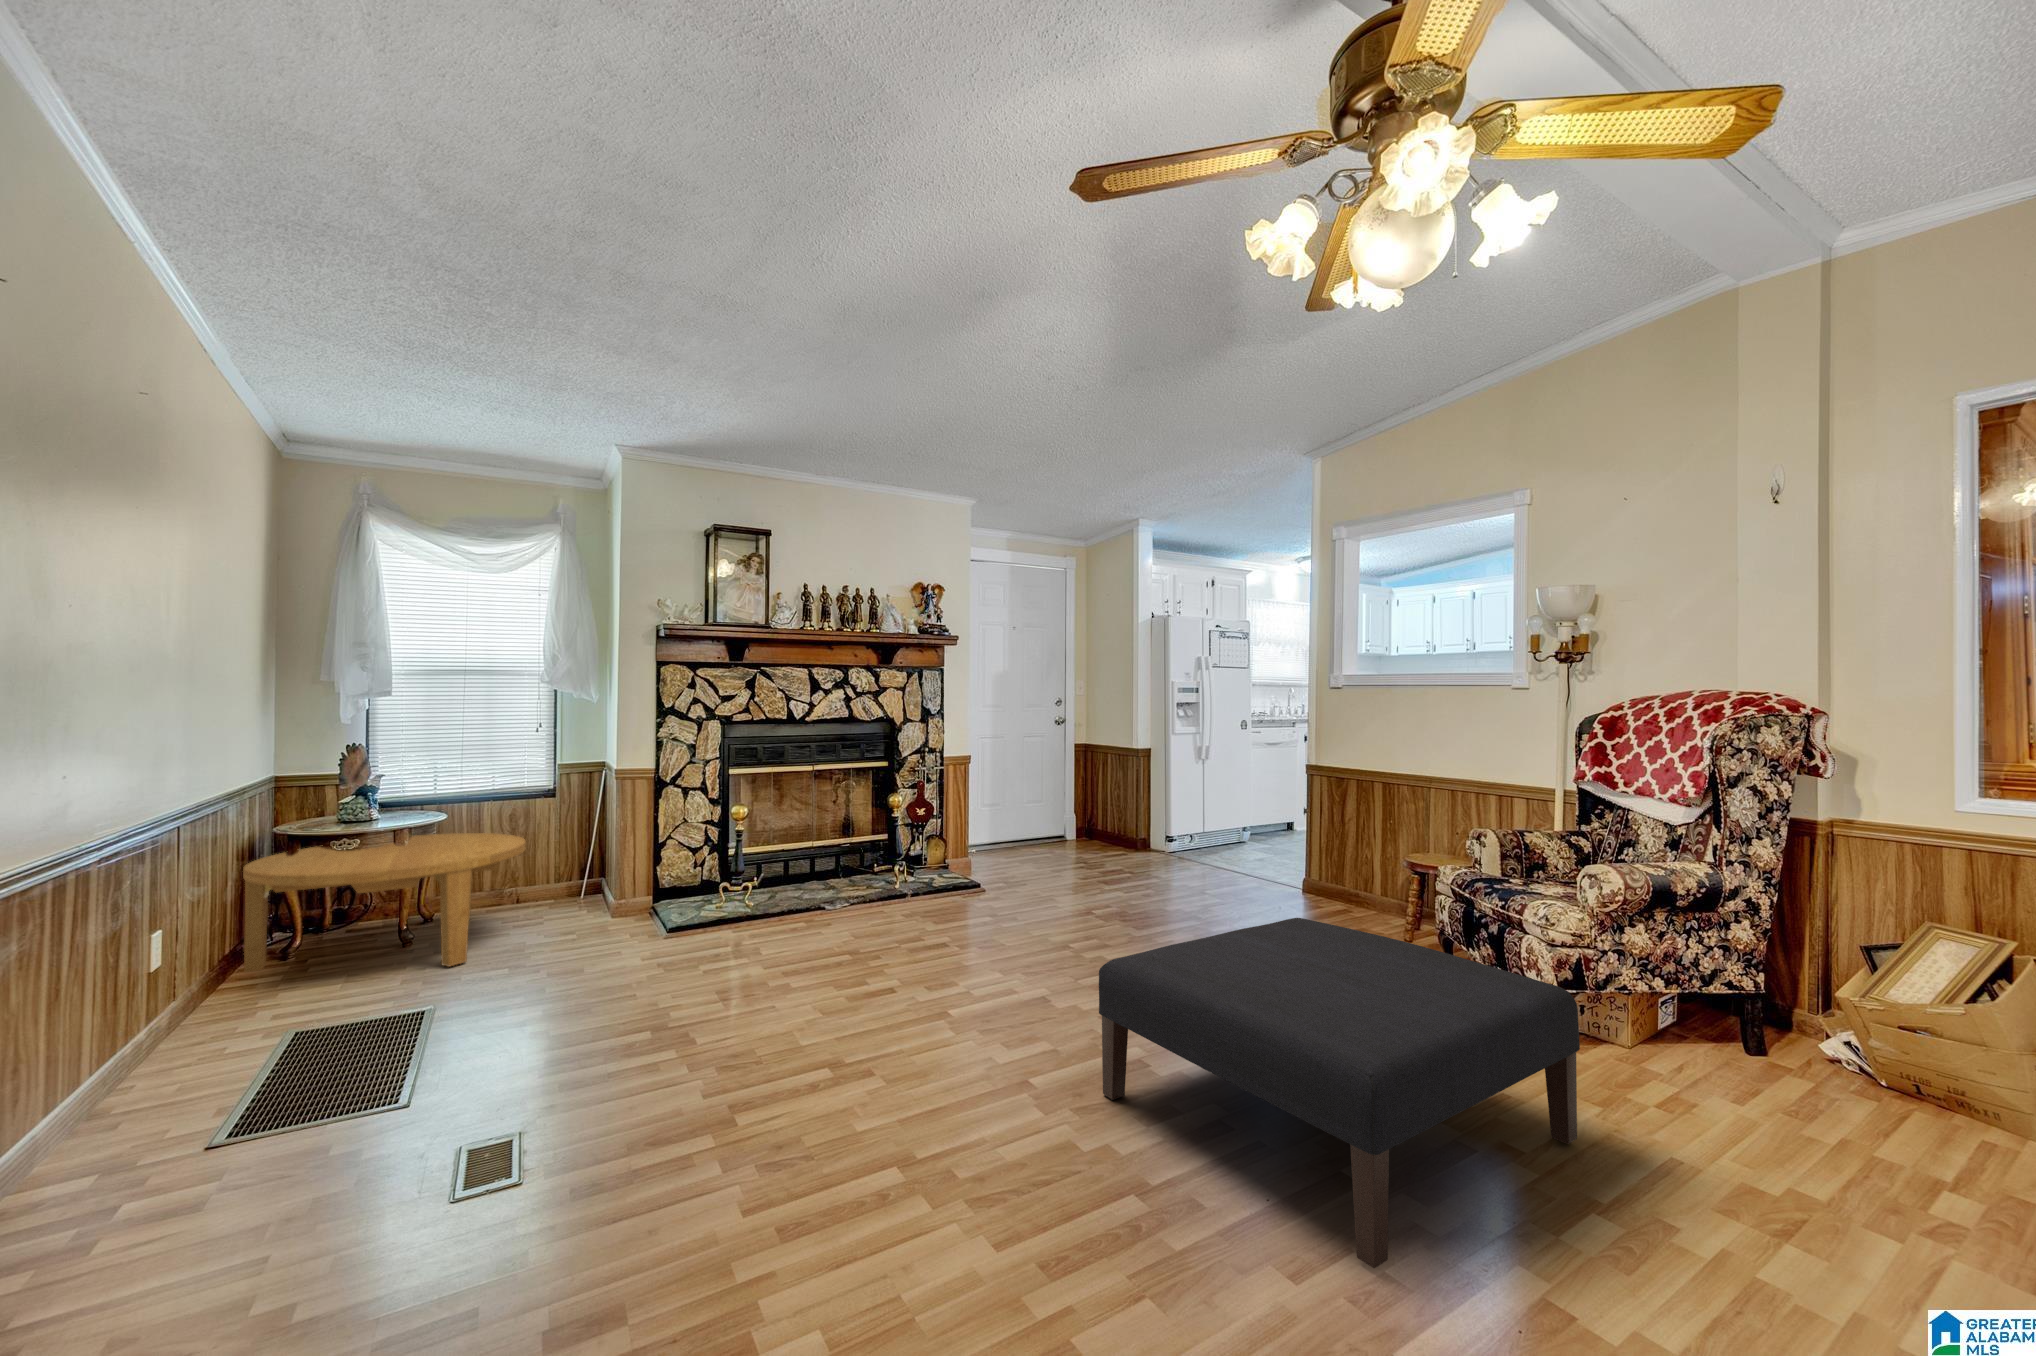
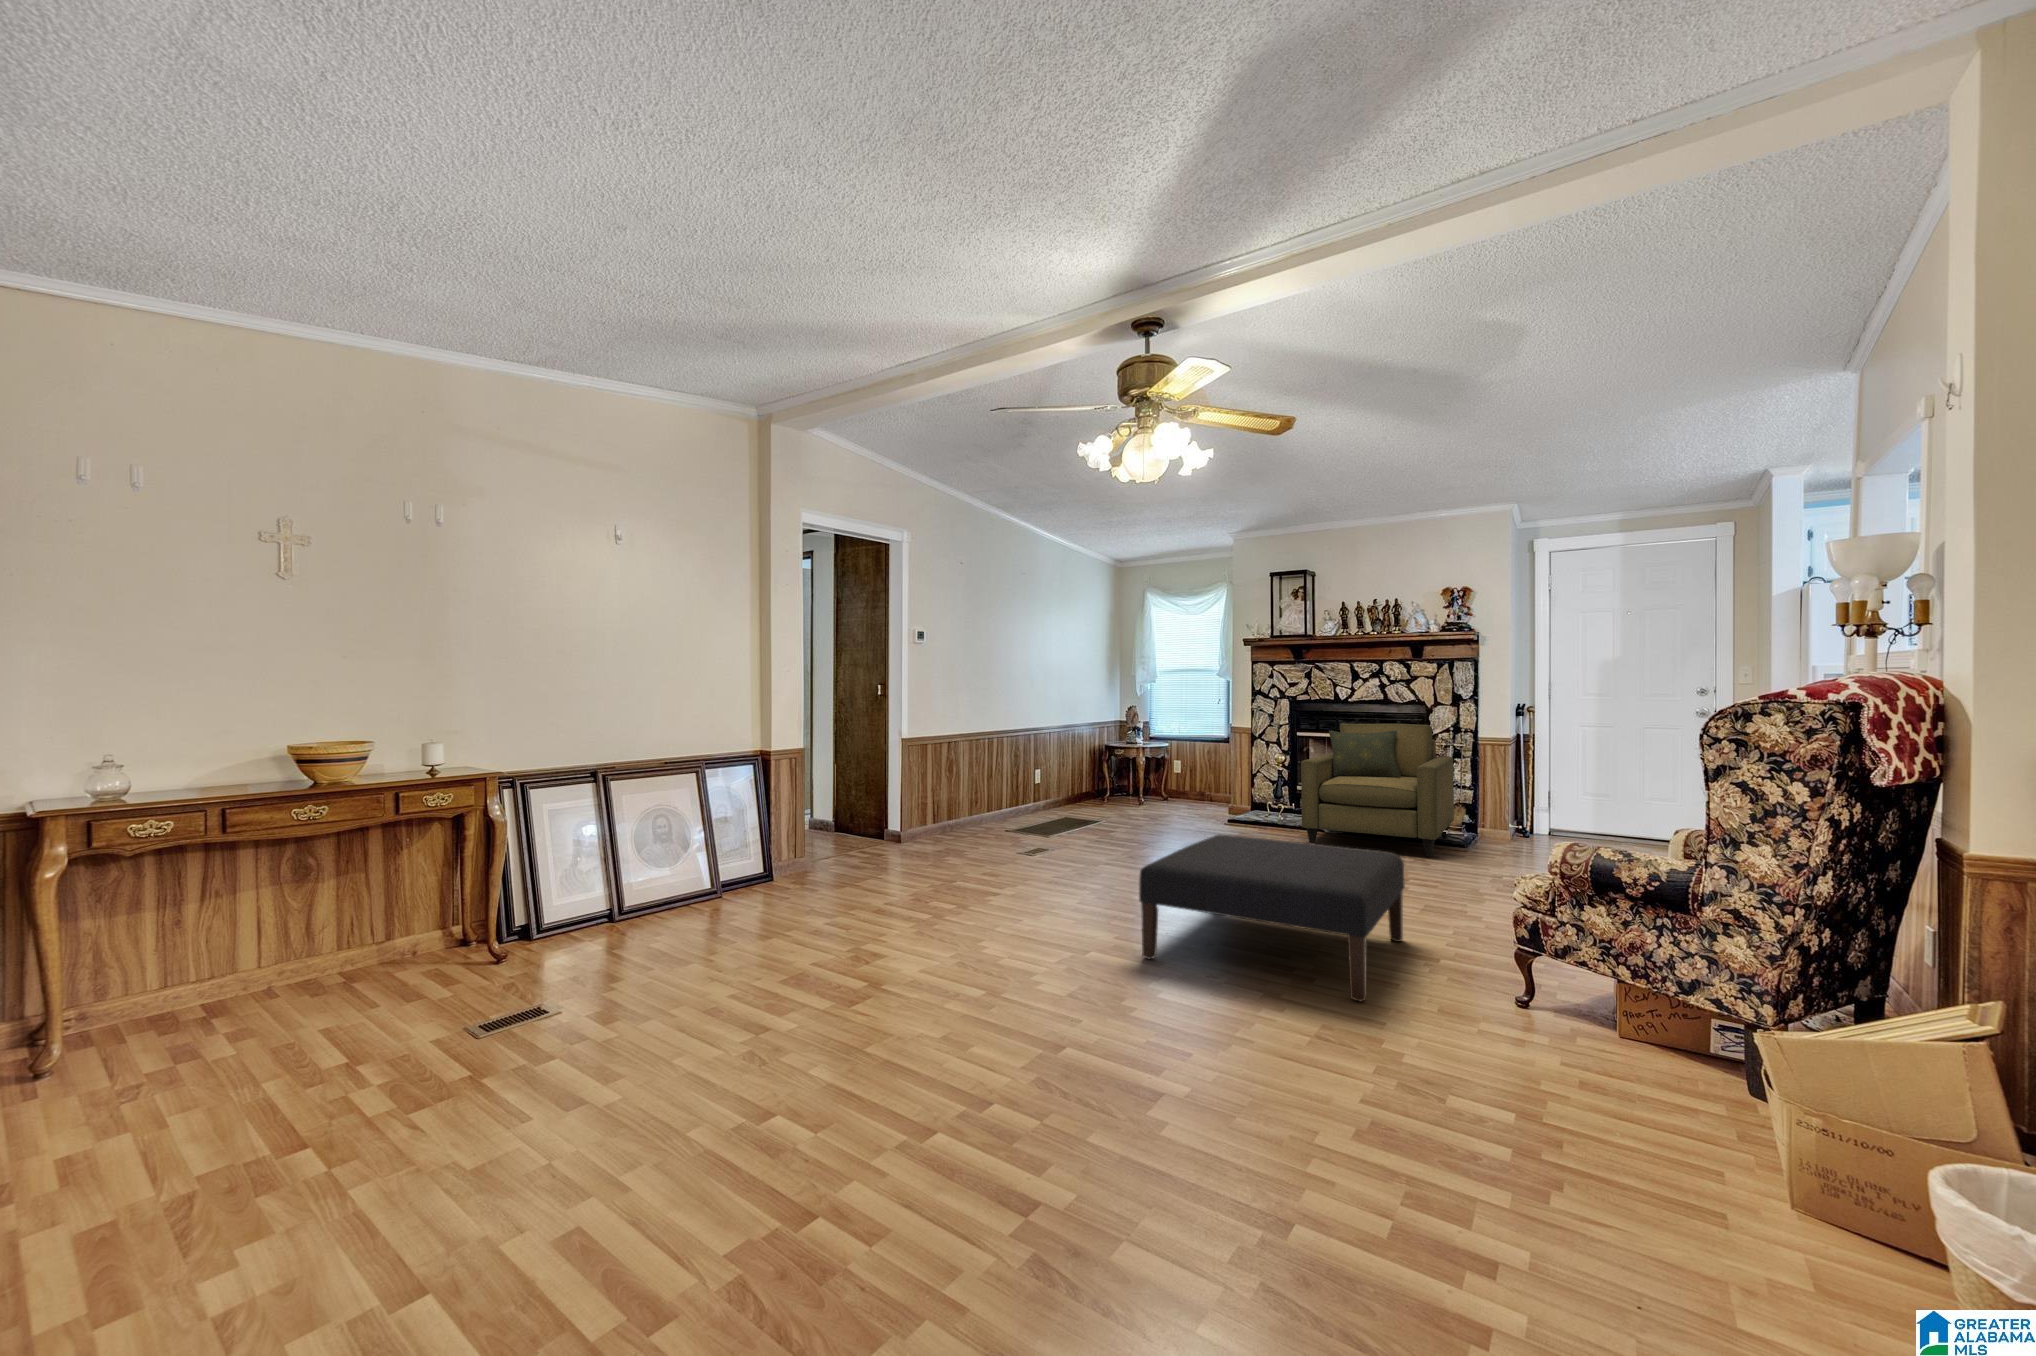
armchair: none [790,747,997,930] -> present [1301,723,1454,857]
coffee table: present [243,833,526,972] -> none [1073,756,1183,816]

